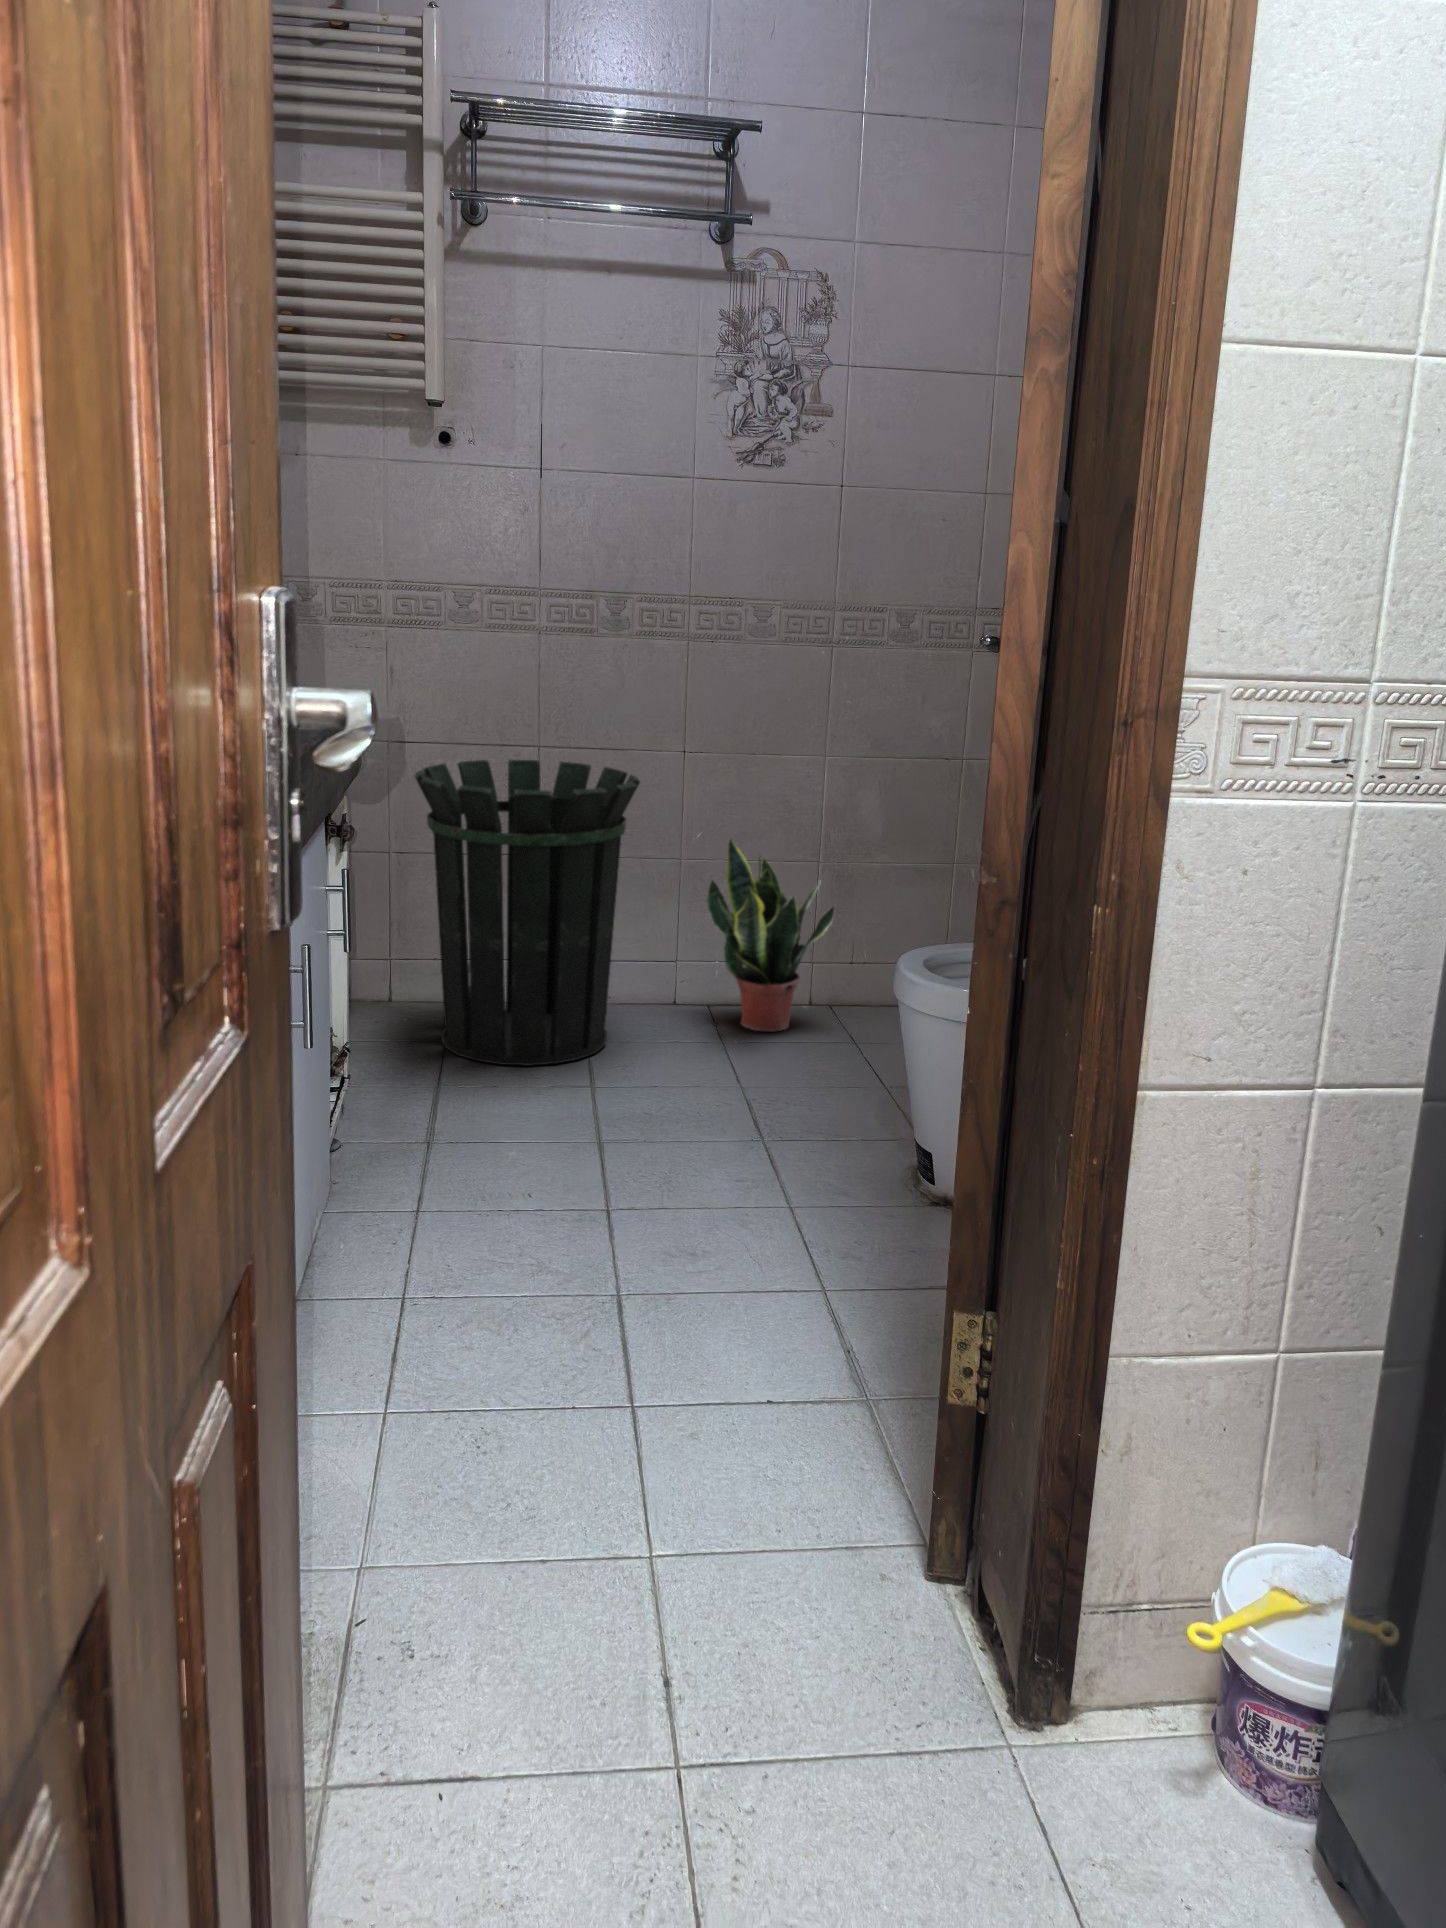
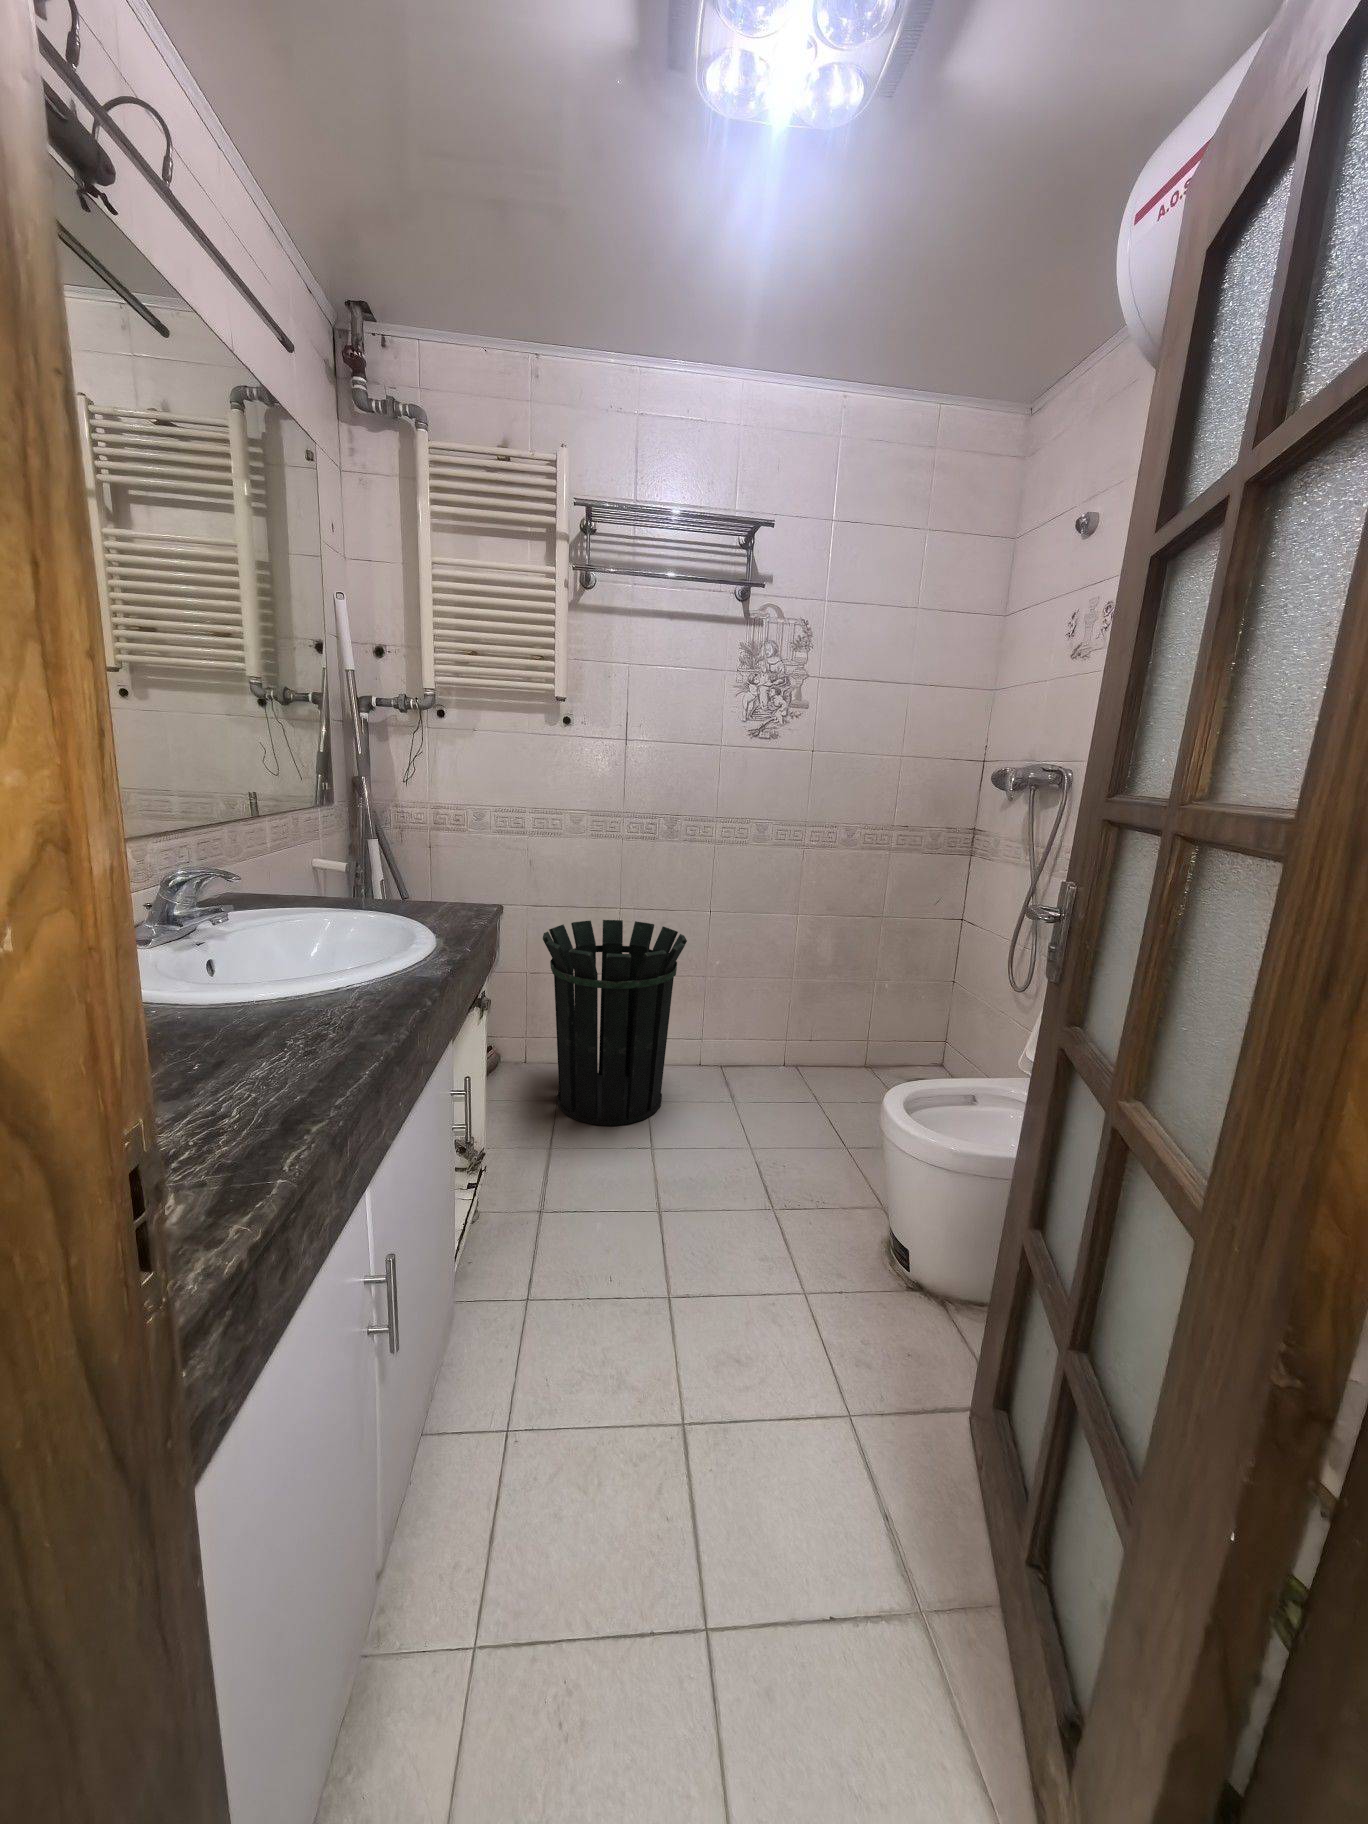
potted plant: present [707,839,835,1031] -> none [724,970,805,1090]

